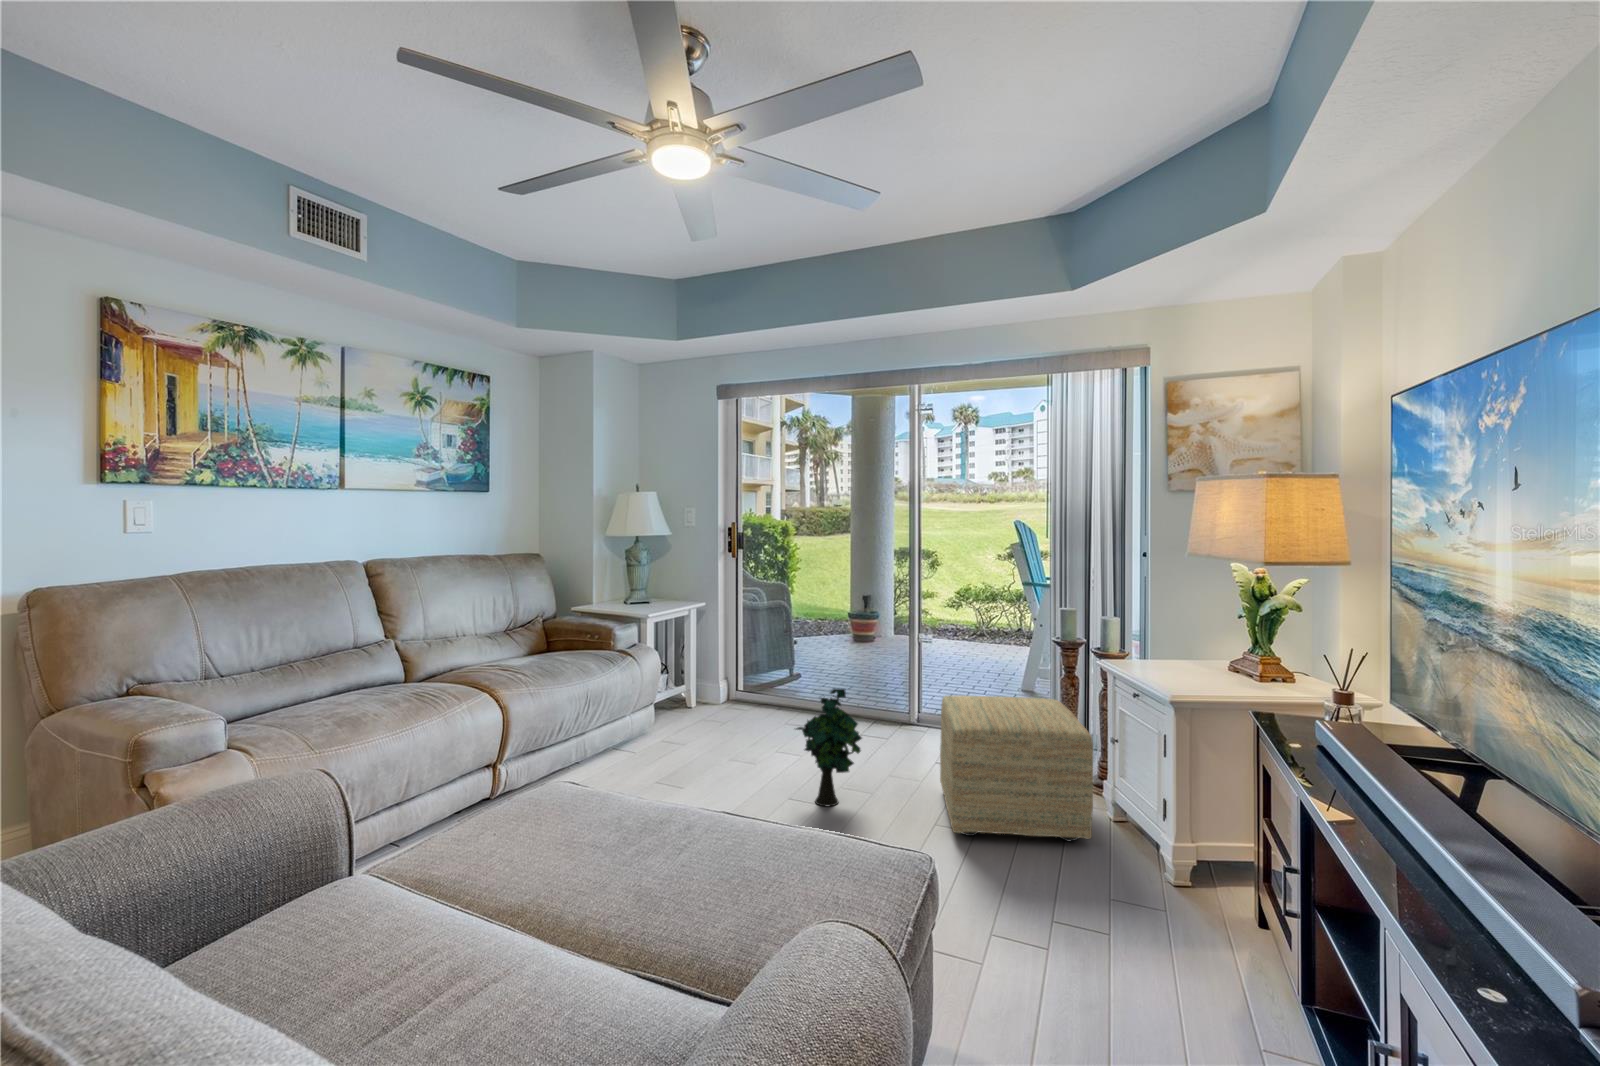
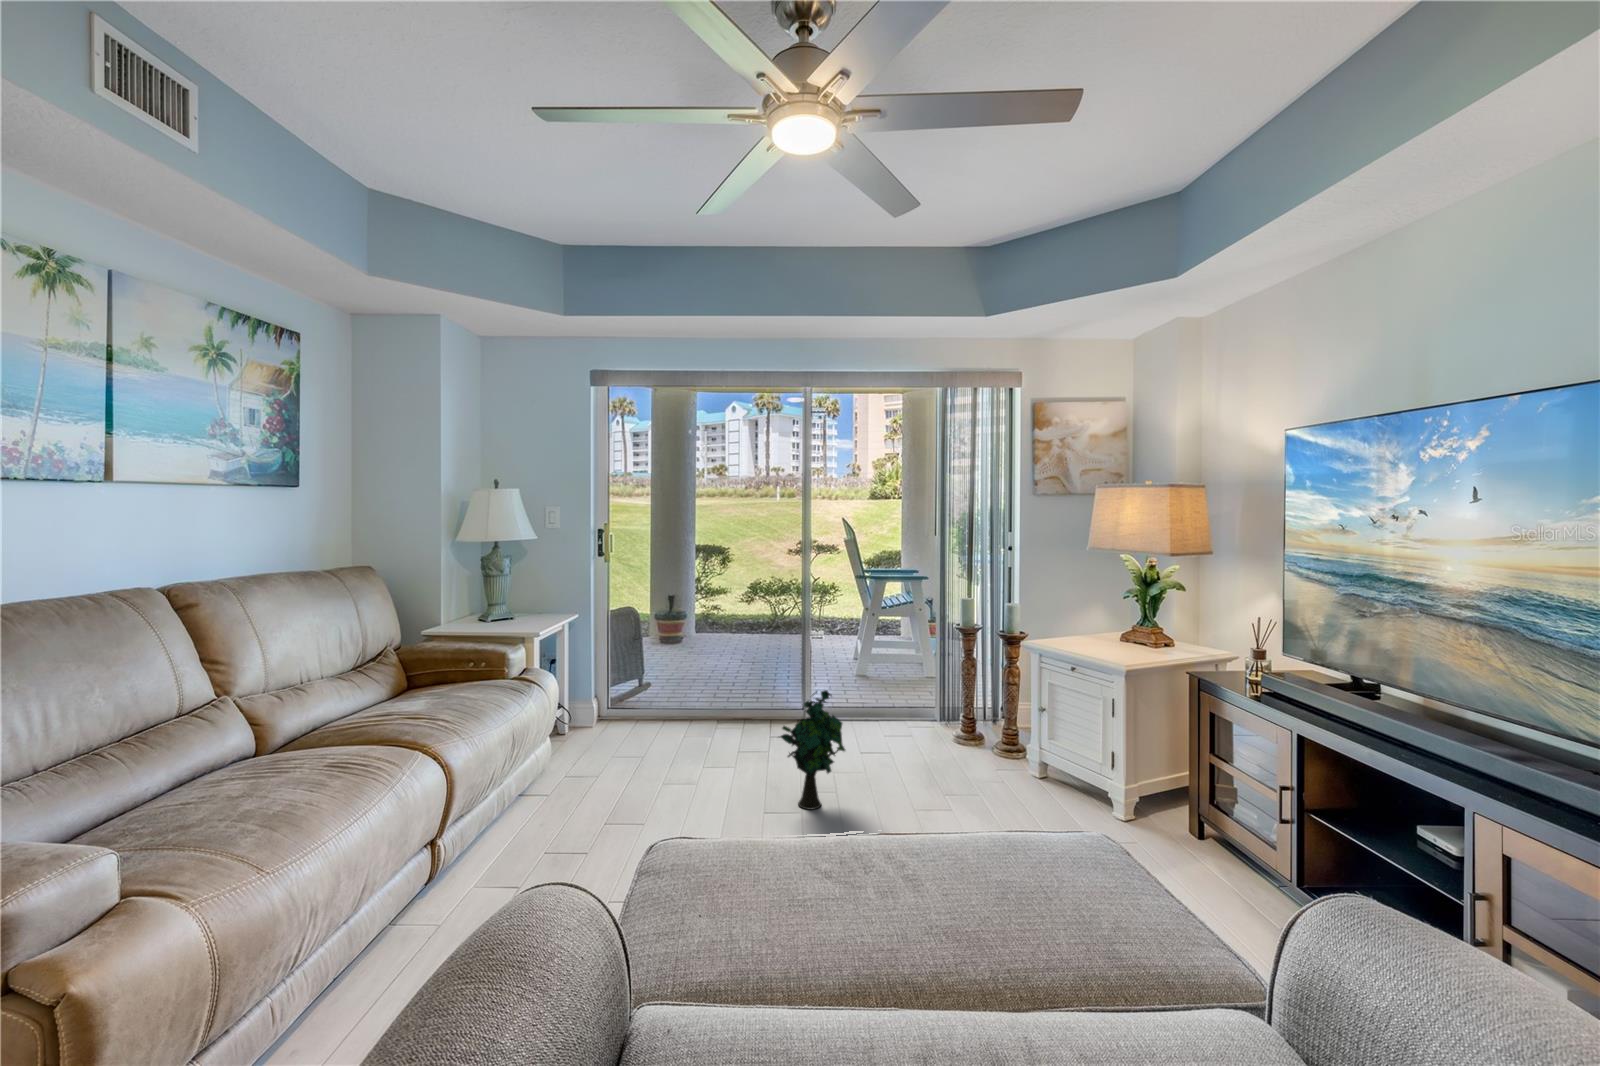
ottoman: present [940,695,1093,842] -> none [894,678,1051,811]

